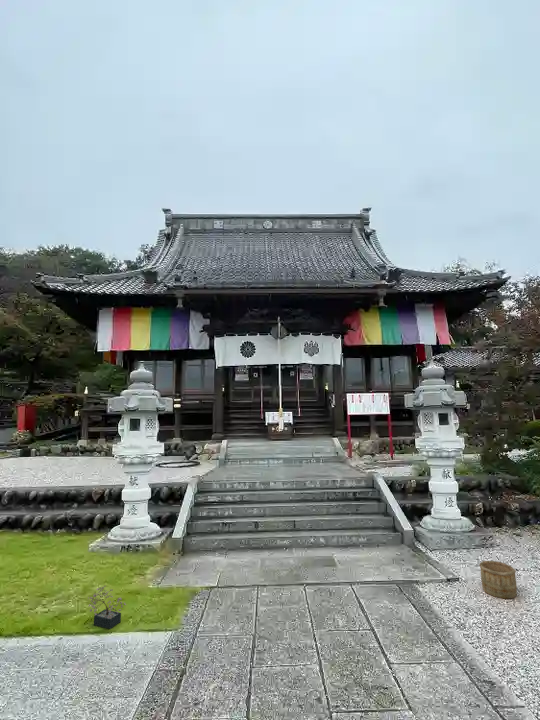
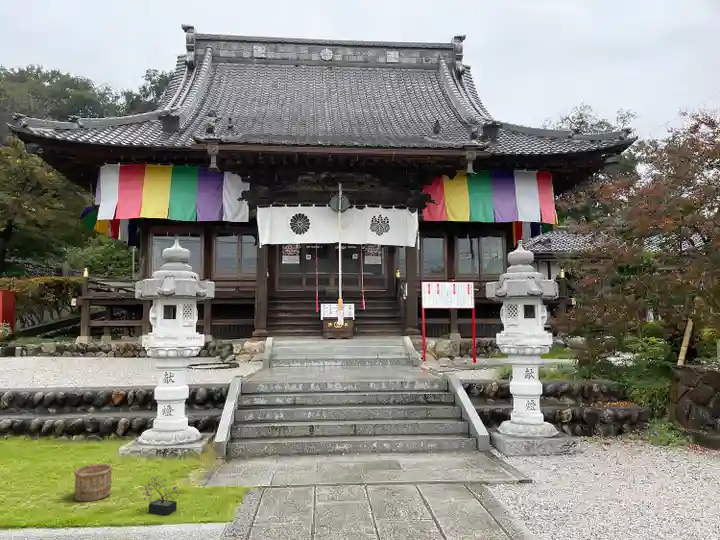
wooden bucket: present [479,561,517,599] -> present [74,464,112,502]

